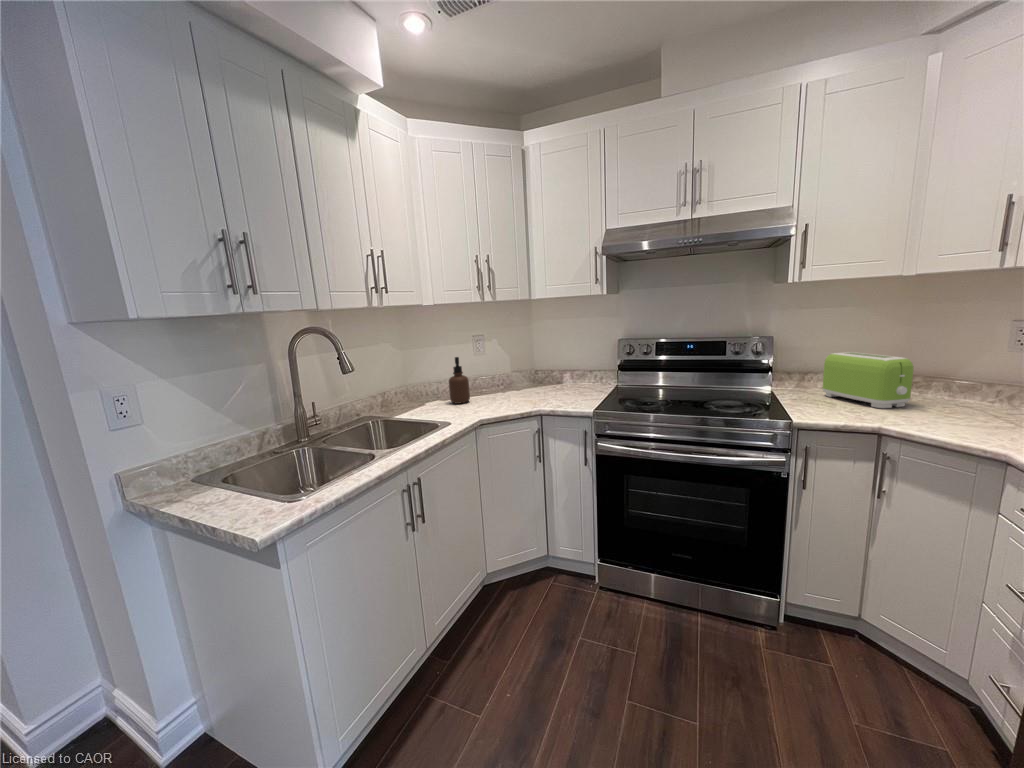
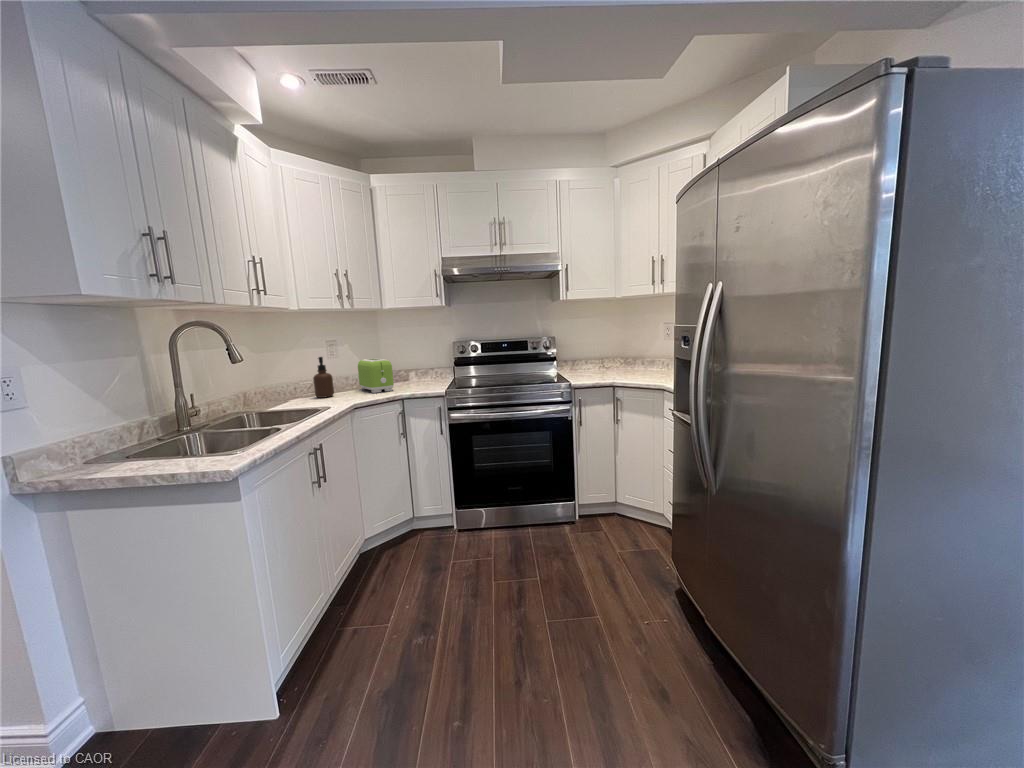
toaster: present [823,352,914,408] -> present [358,358,394,393]

